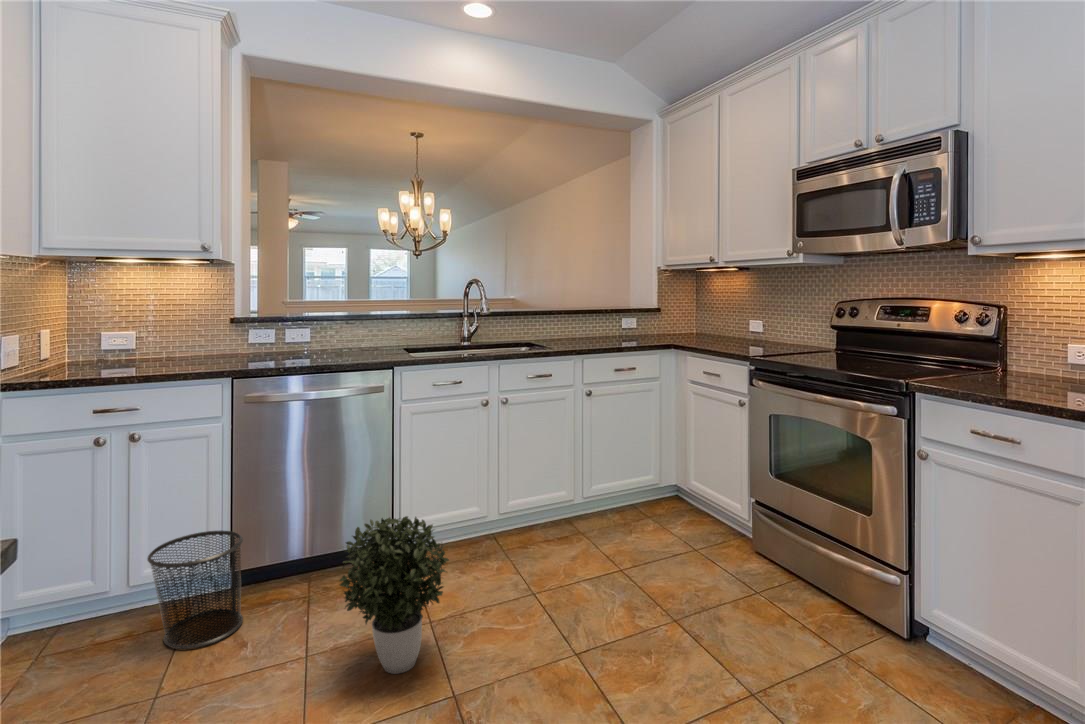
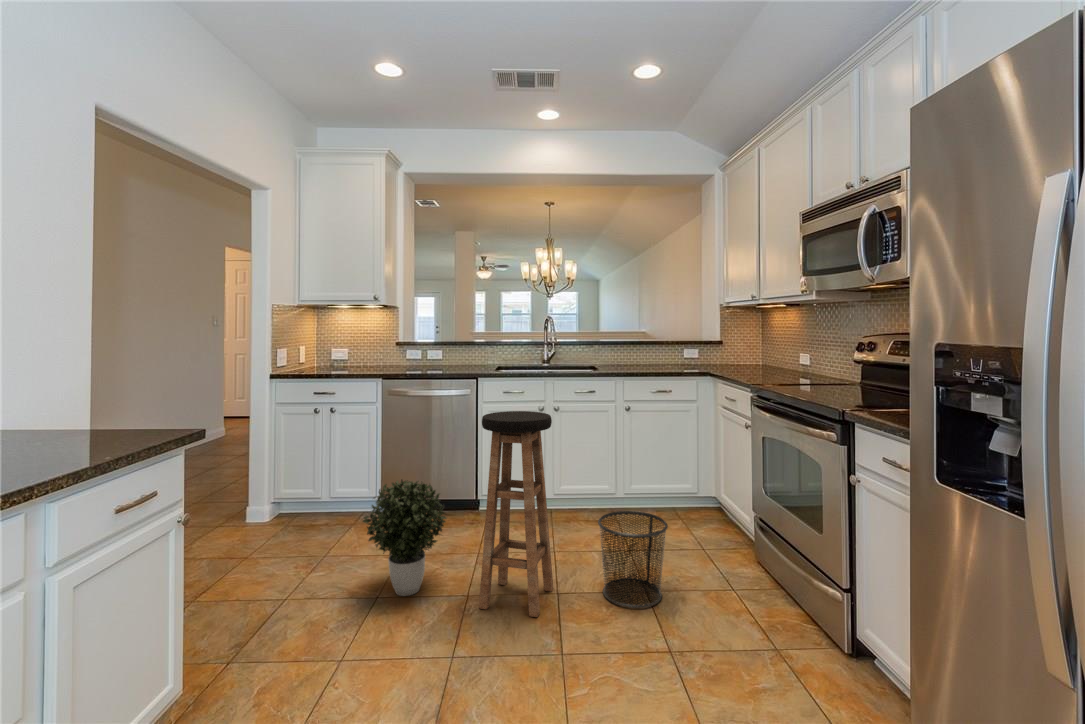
bar stool: none [497,409,589,667] -> present [479,411,553,617]
waste bin: present [148,531,243,649] -> present [598,511,668,608]

